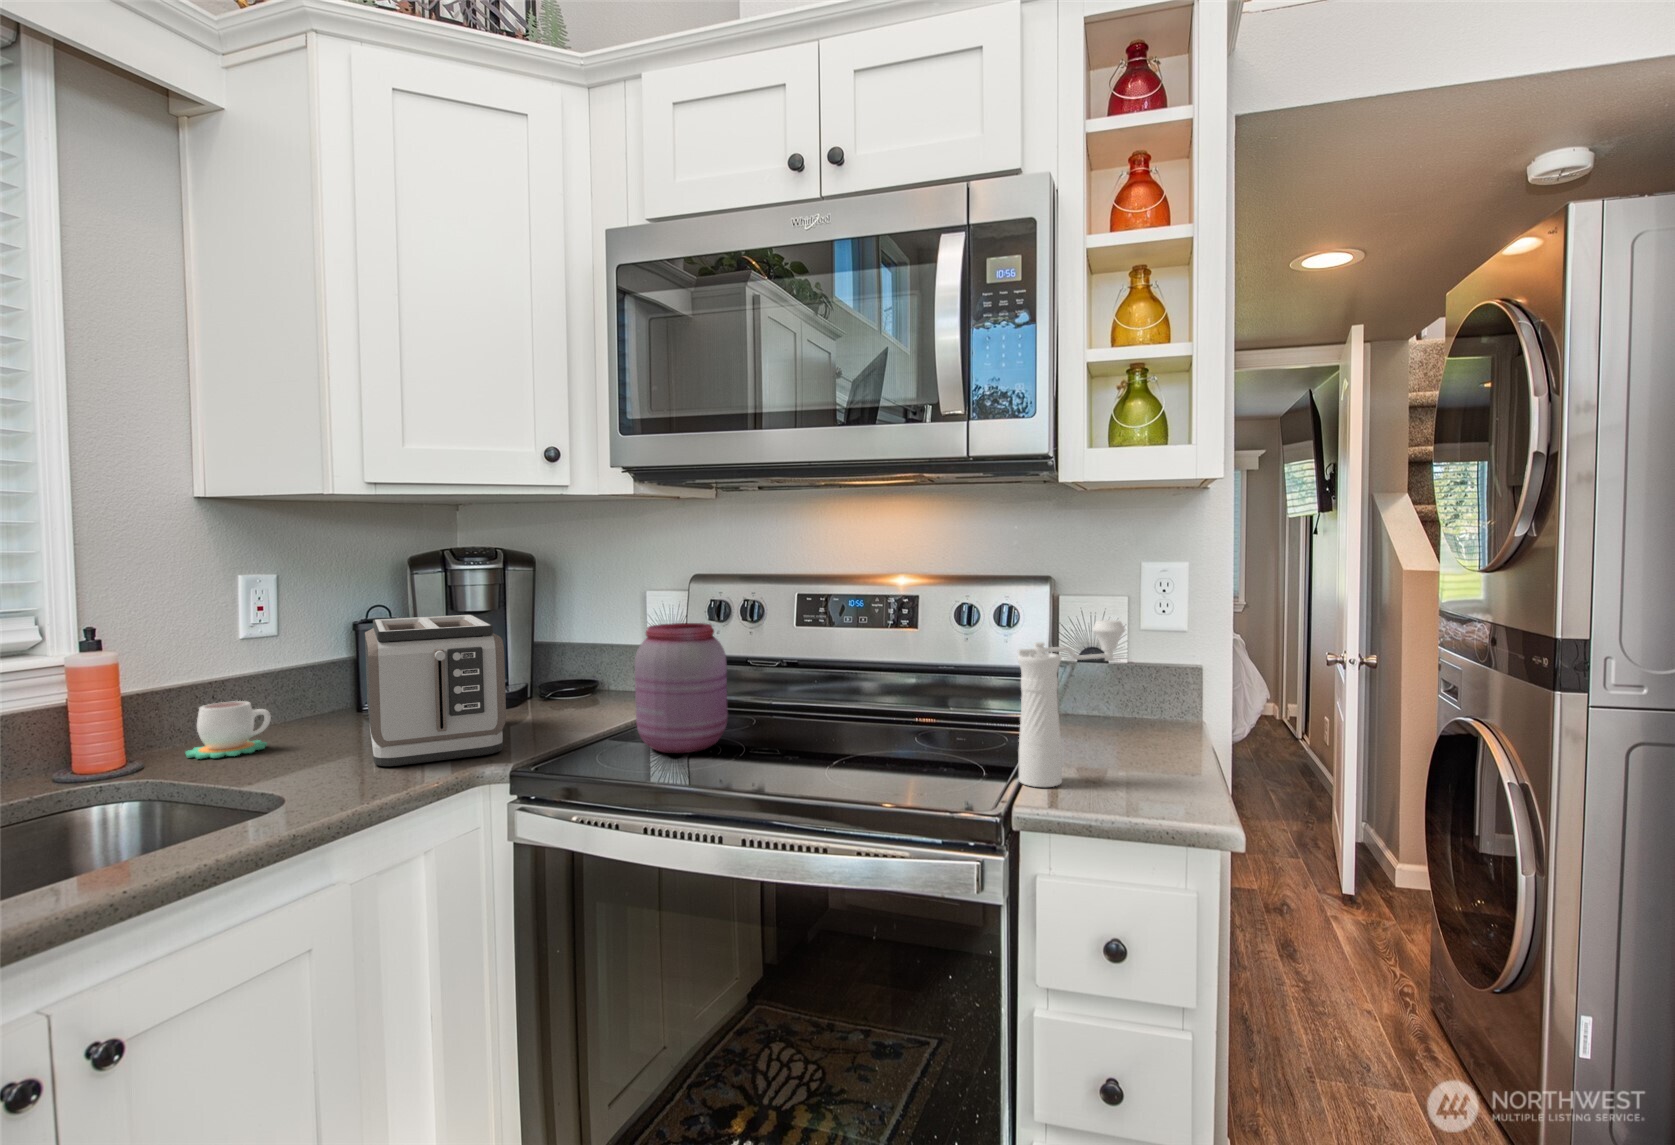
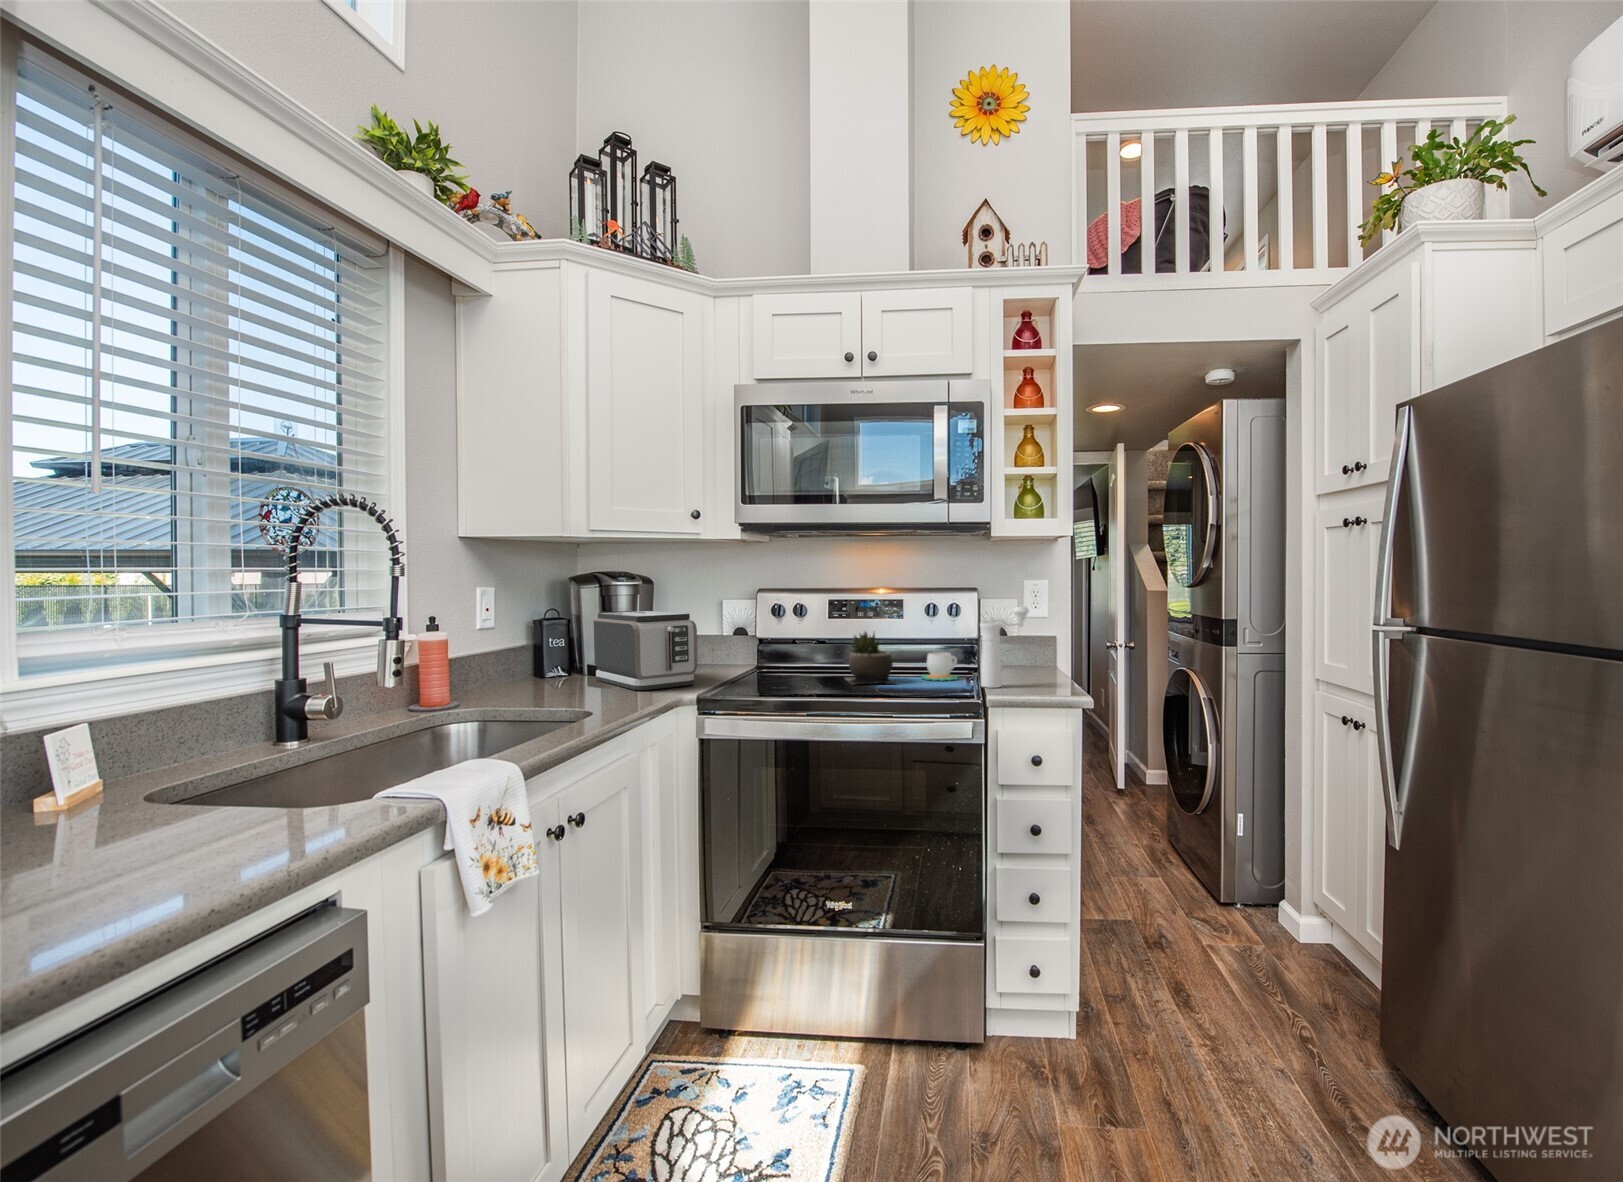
jar: present [635,623,728,753] -> none [766,613,816,683]
succulent plant: none [773,659,864,765] -> present [846,632,895,684]
mug: present [186,701,271,759] -> present [922,652,958,681]

